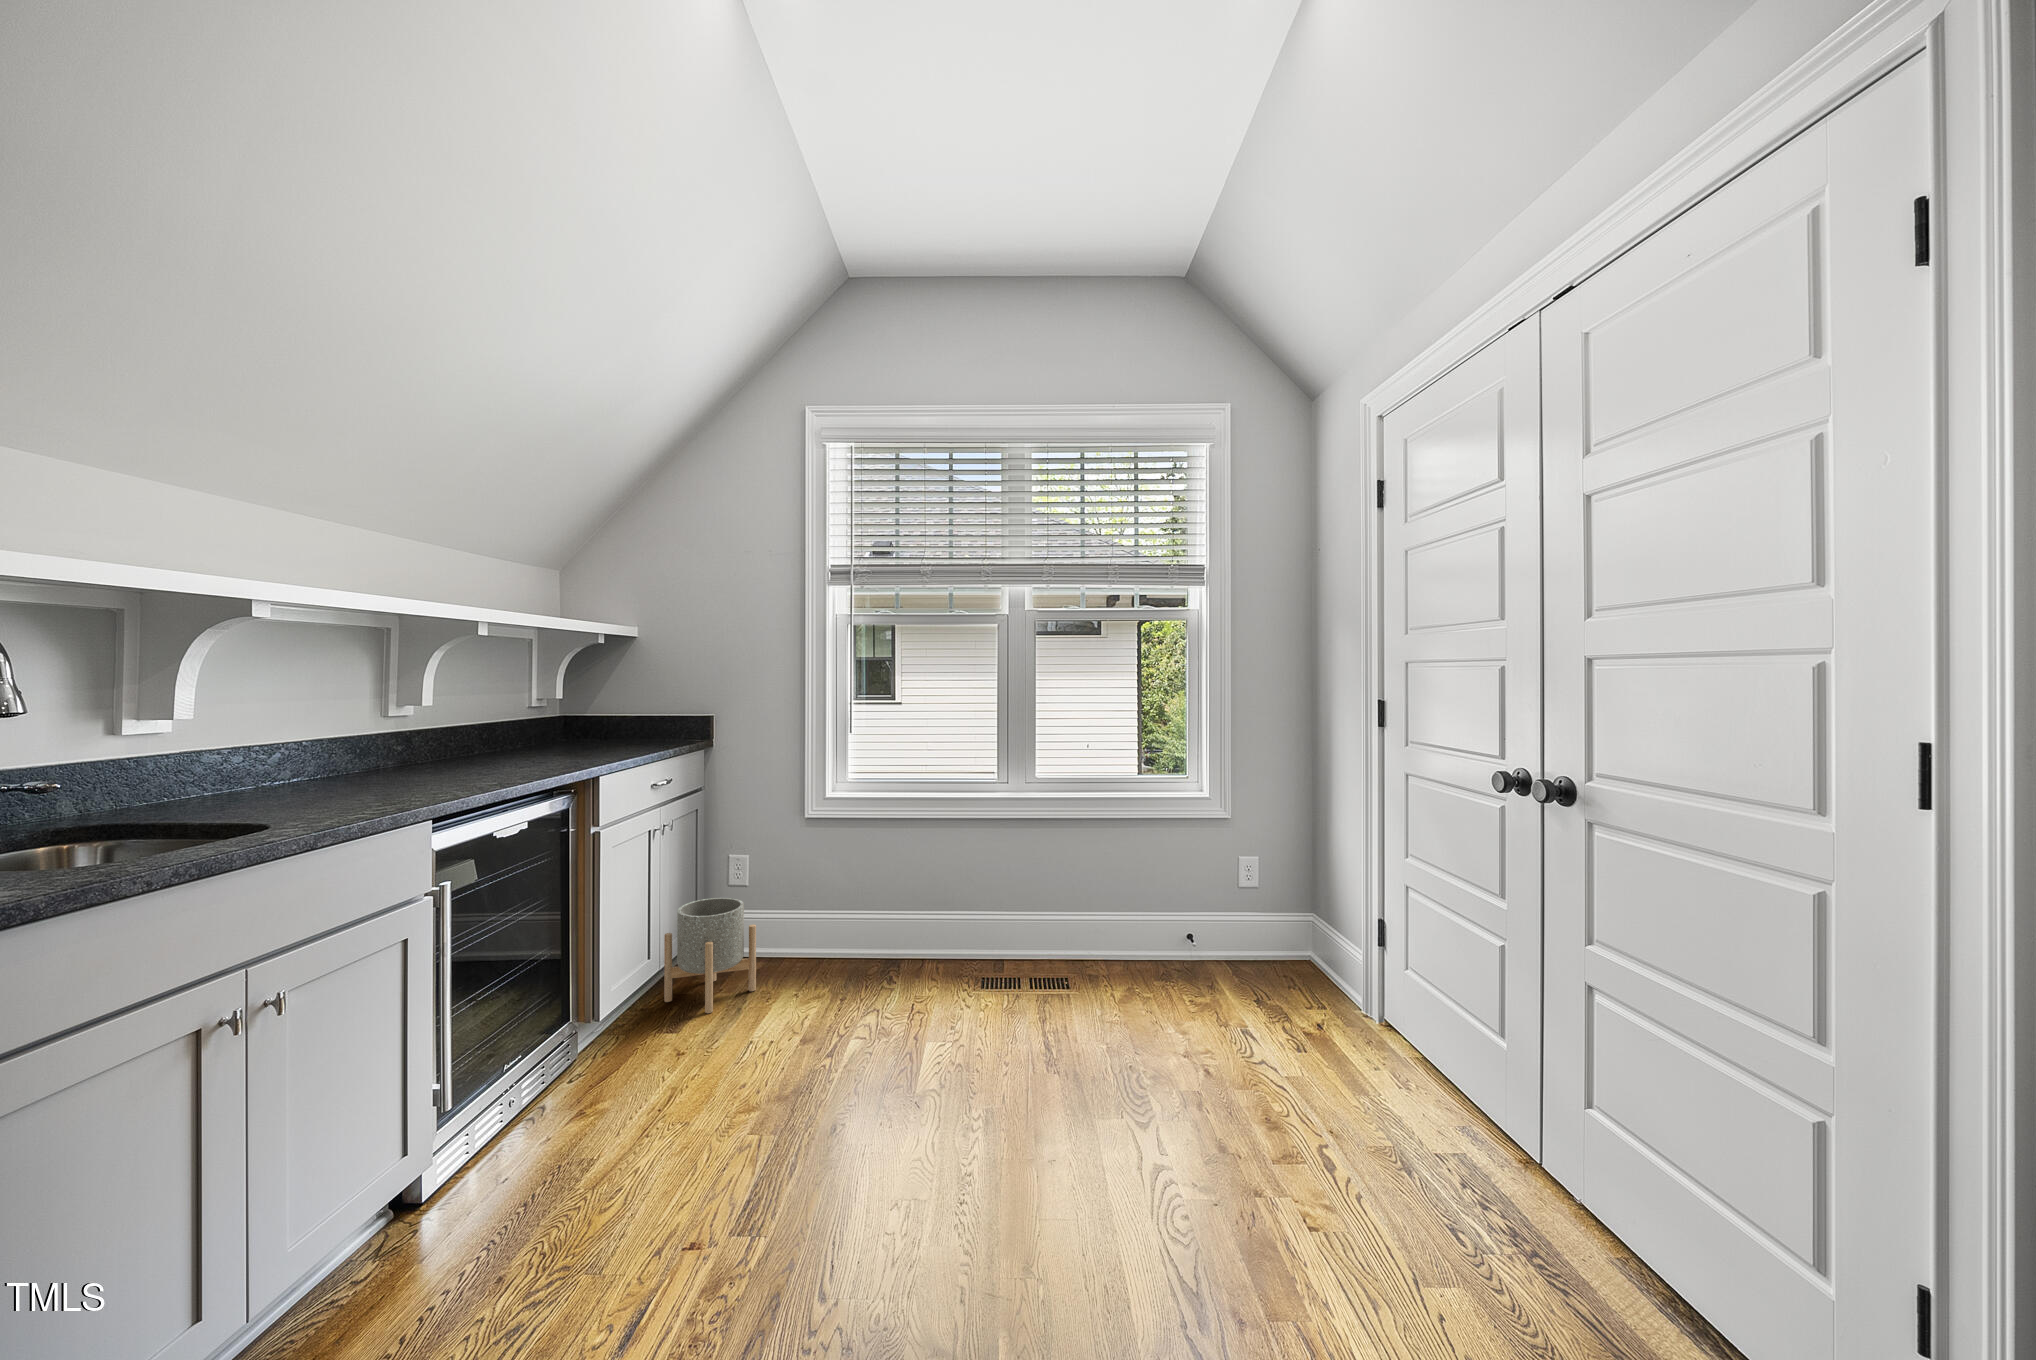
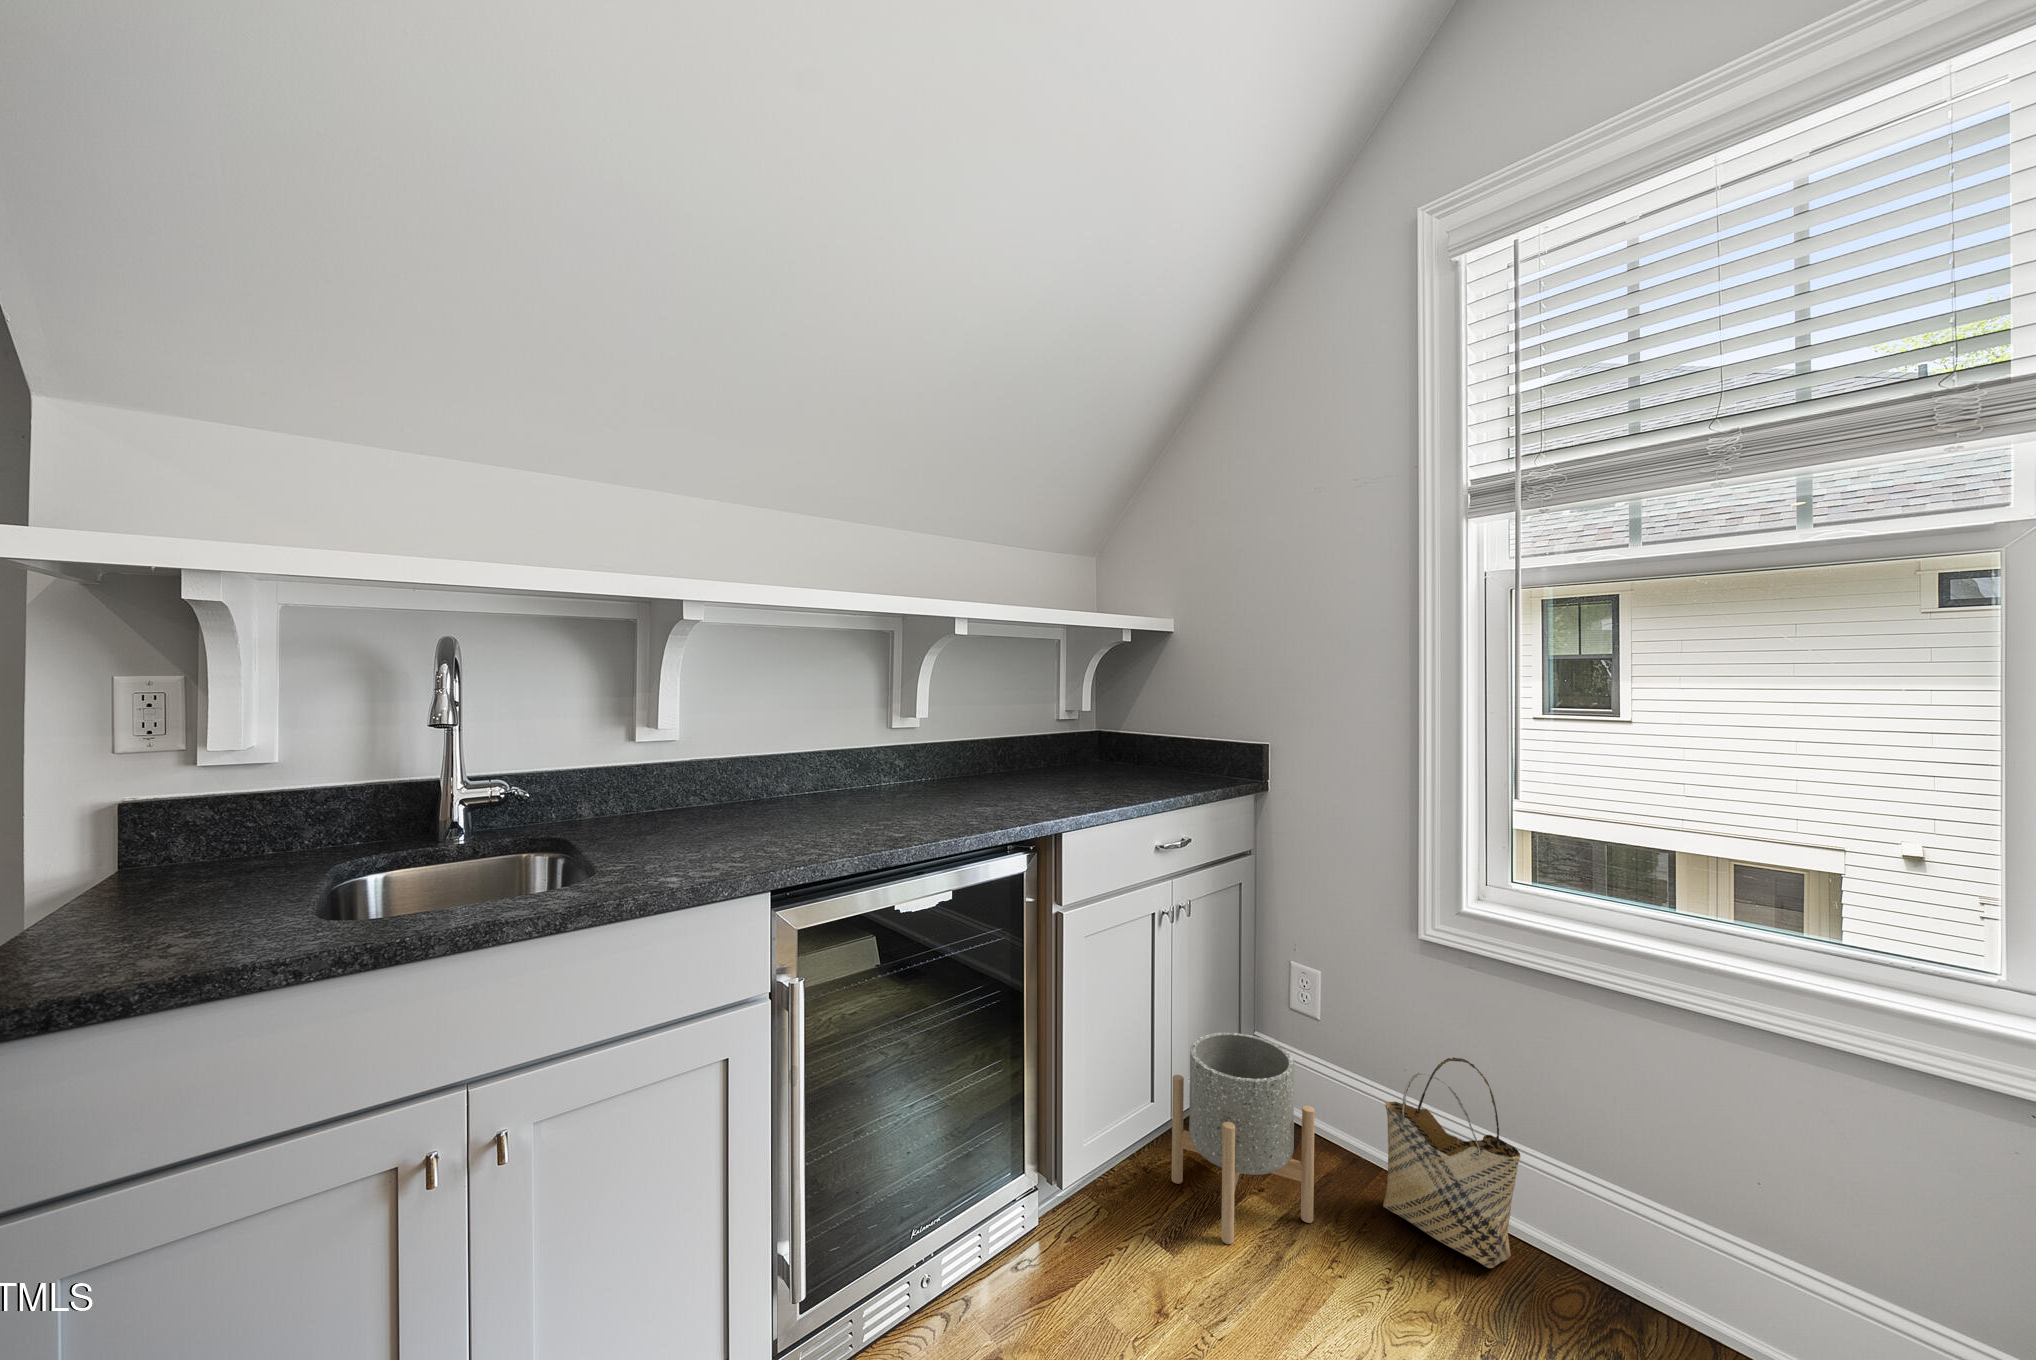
woven basket: none [792,879,858,975] -> present [1383,1058,1520,1268]

